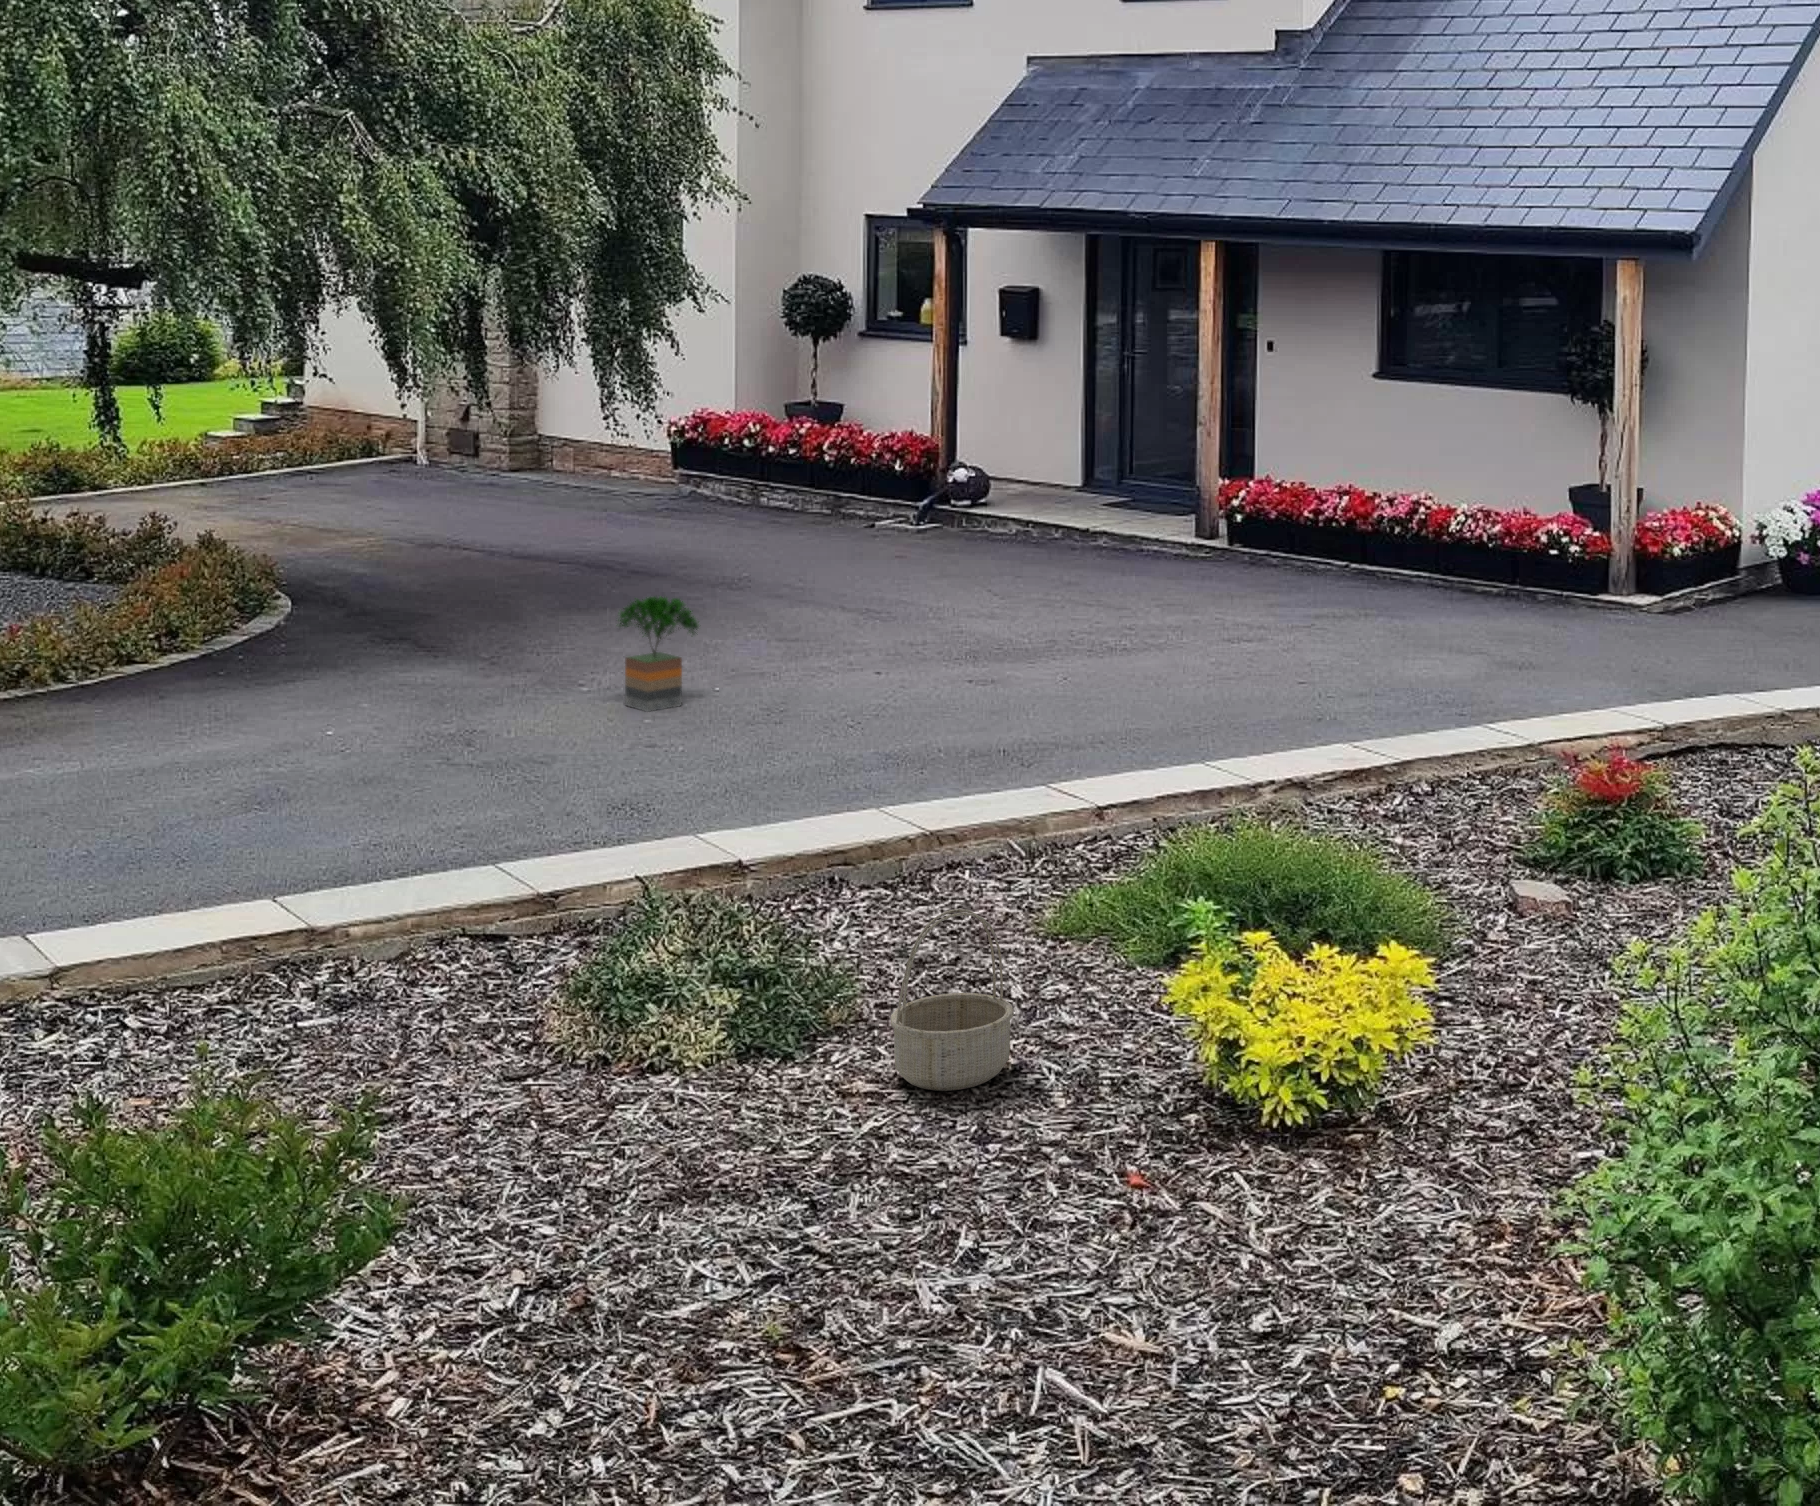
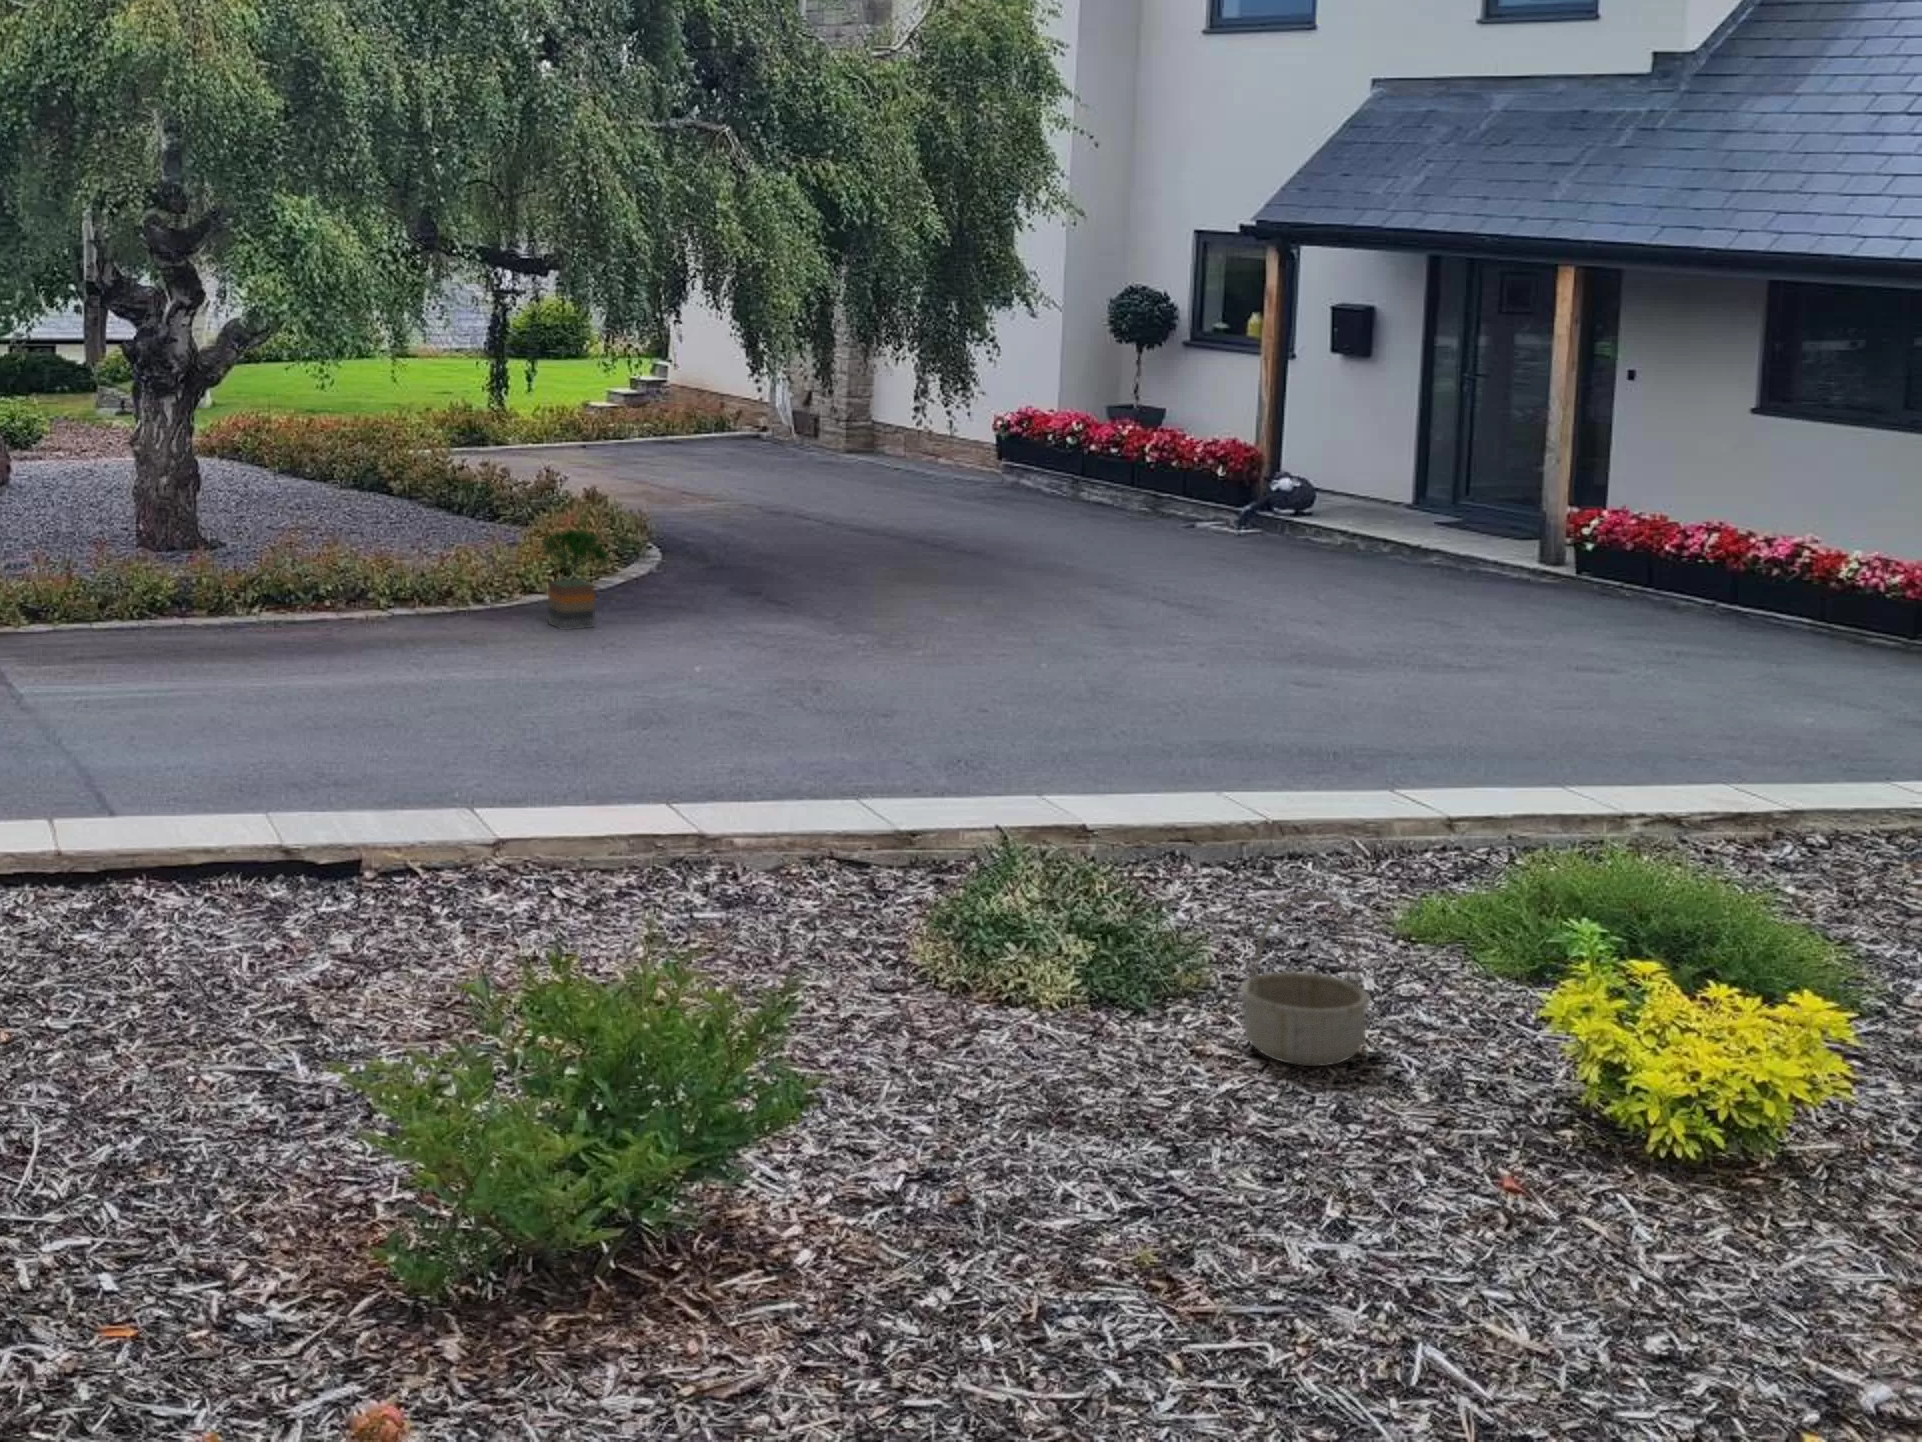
potted tree: present [619,597,699,712] -> present [542,530,609,630]

